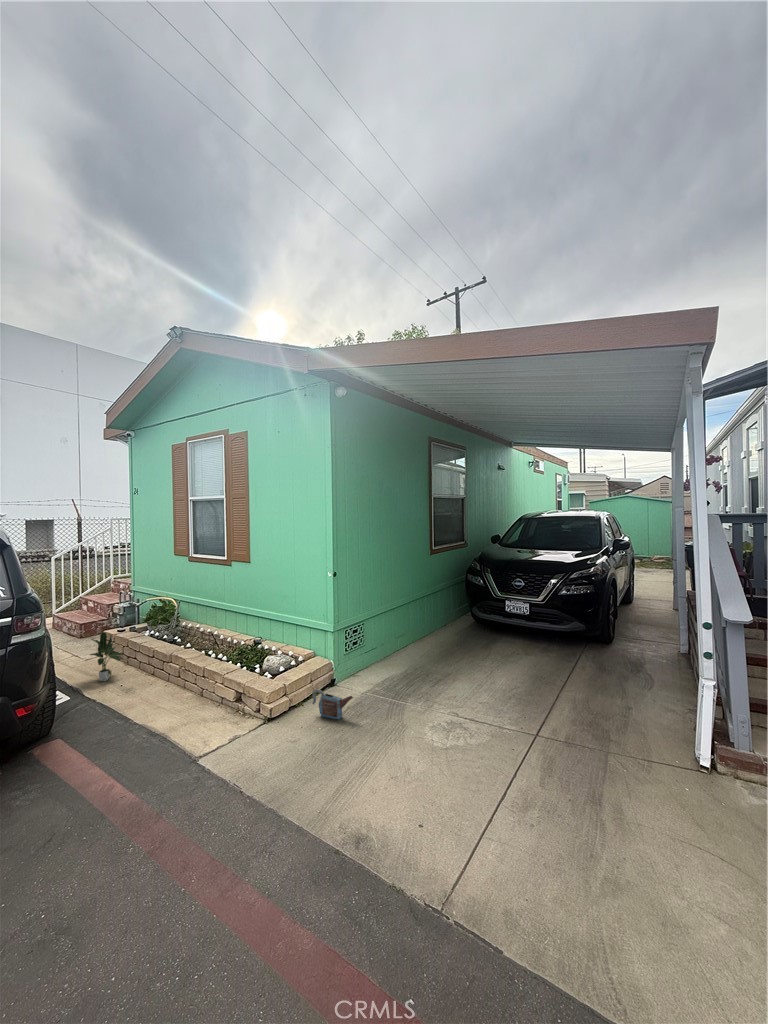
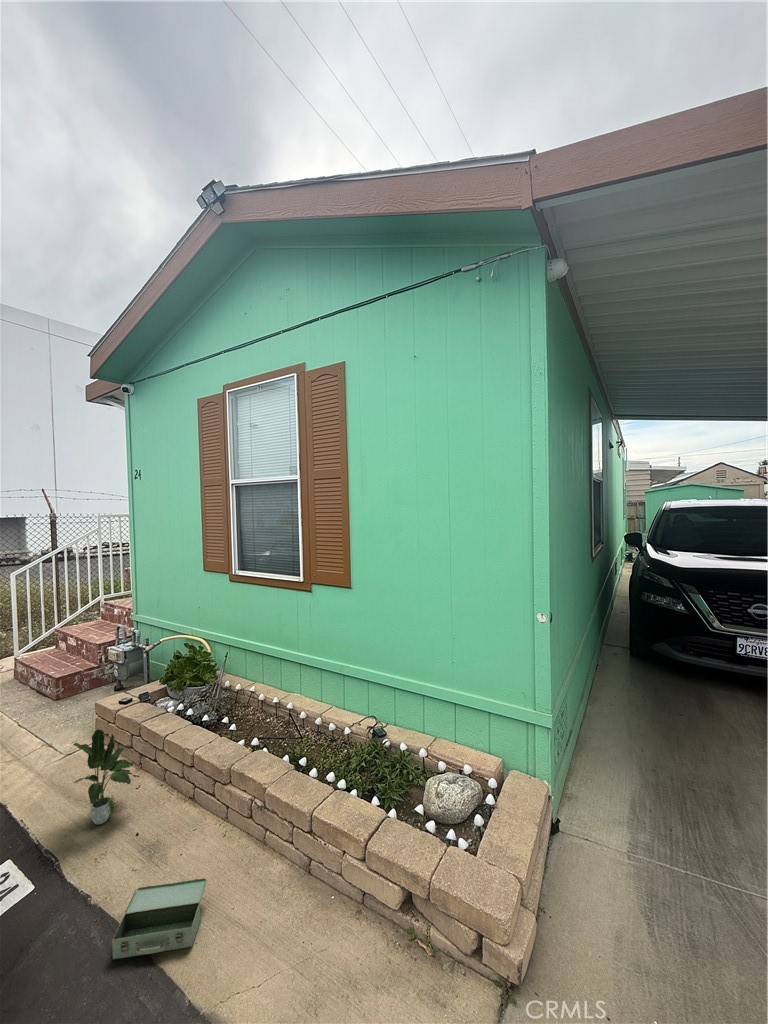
watering can: present [312,689,353,720] -> none [580,885,695,965]
toolbox: none [106,691,151,713] -> present [112,878,207,959]

